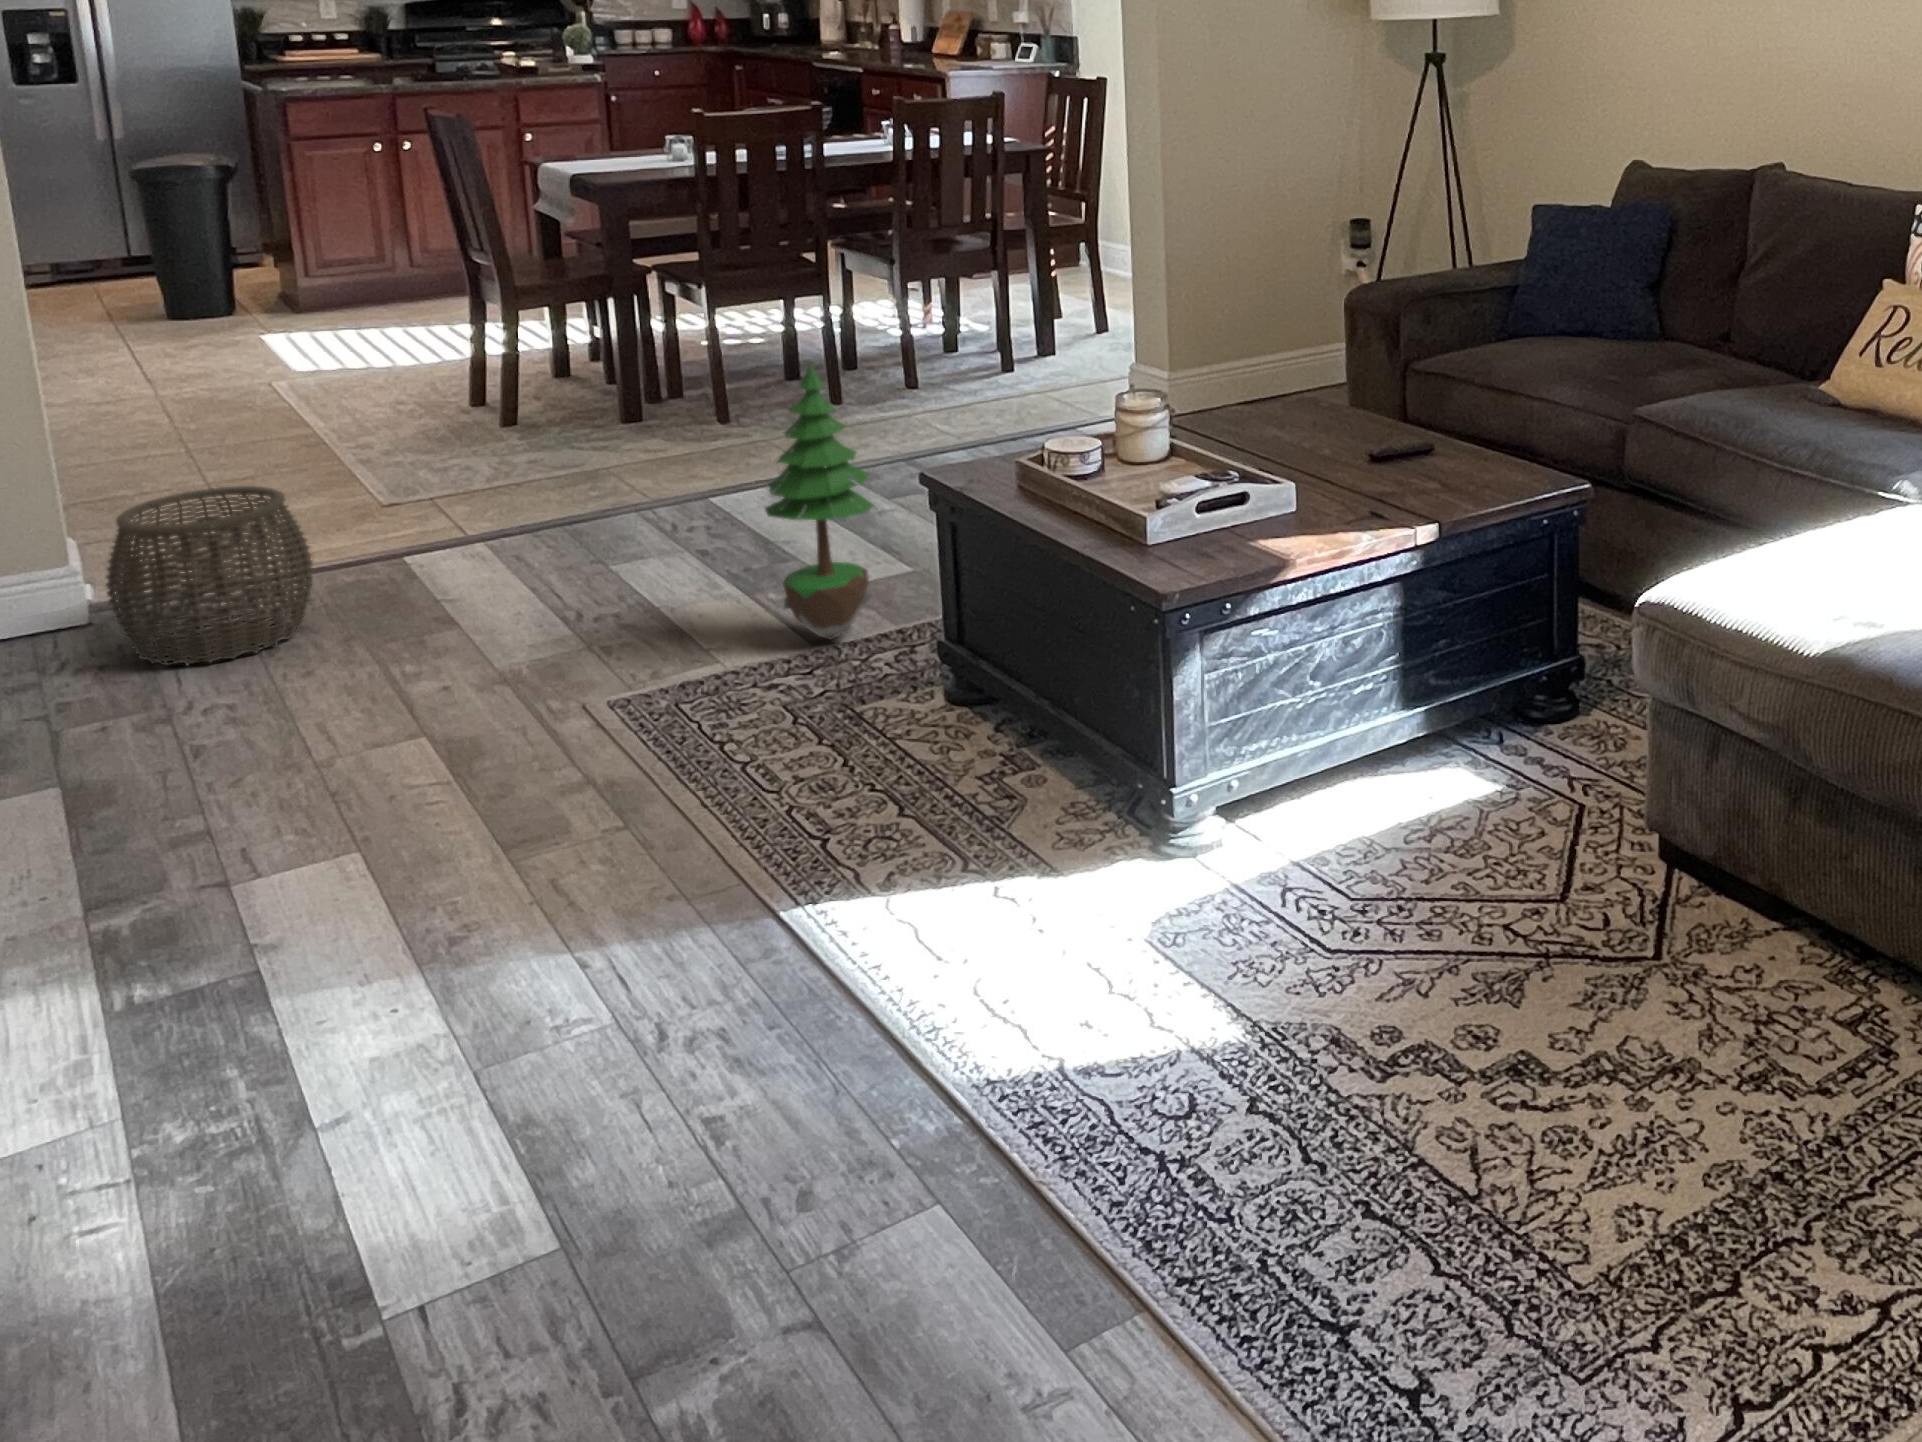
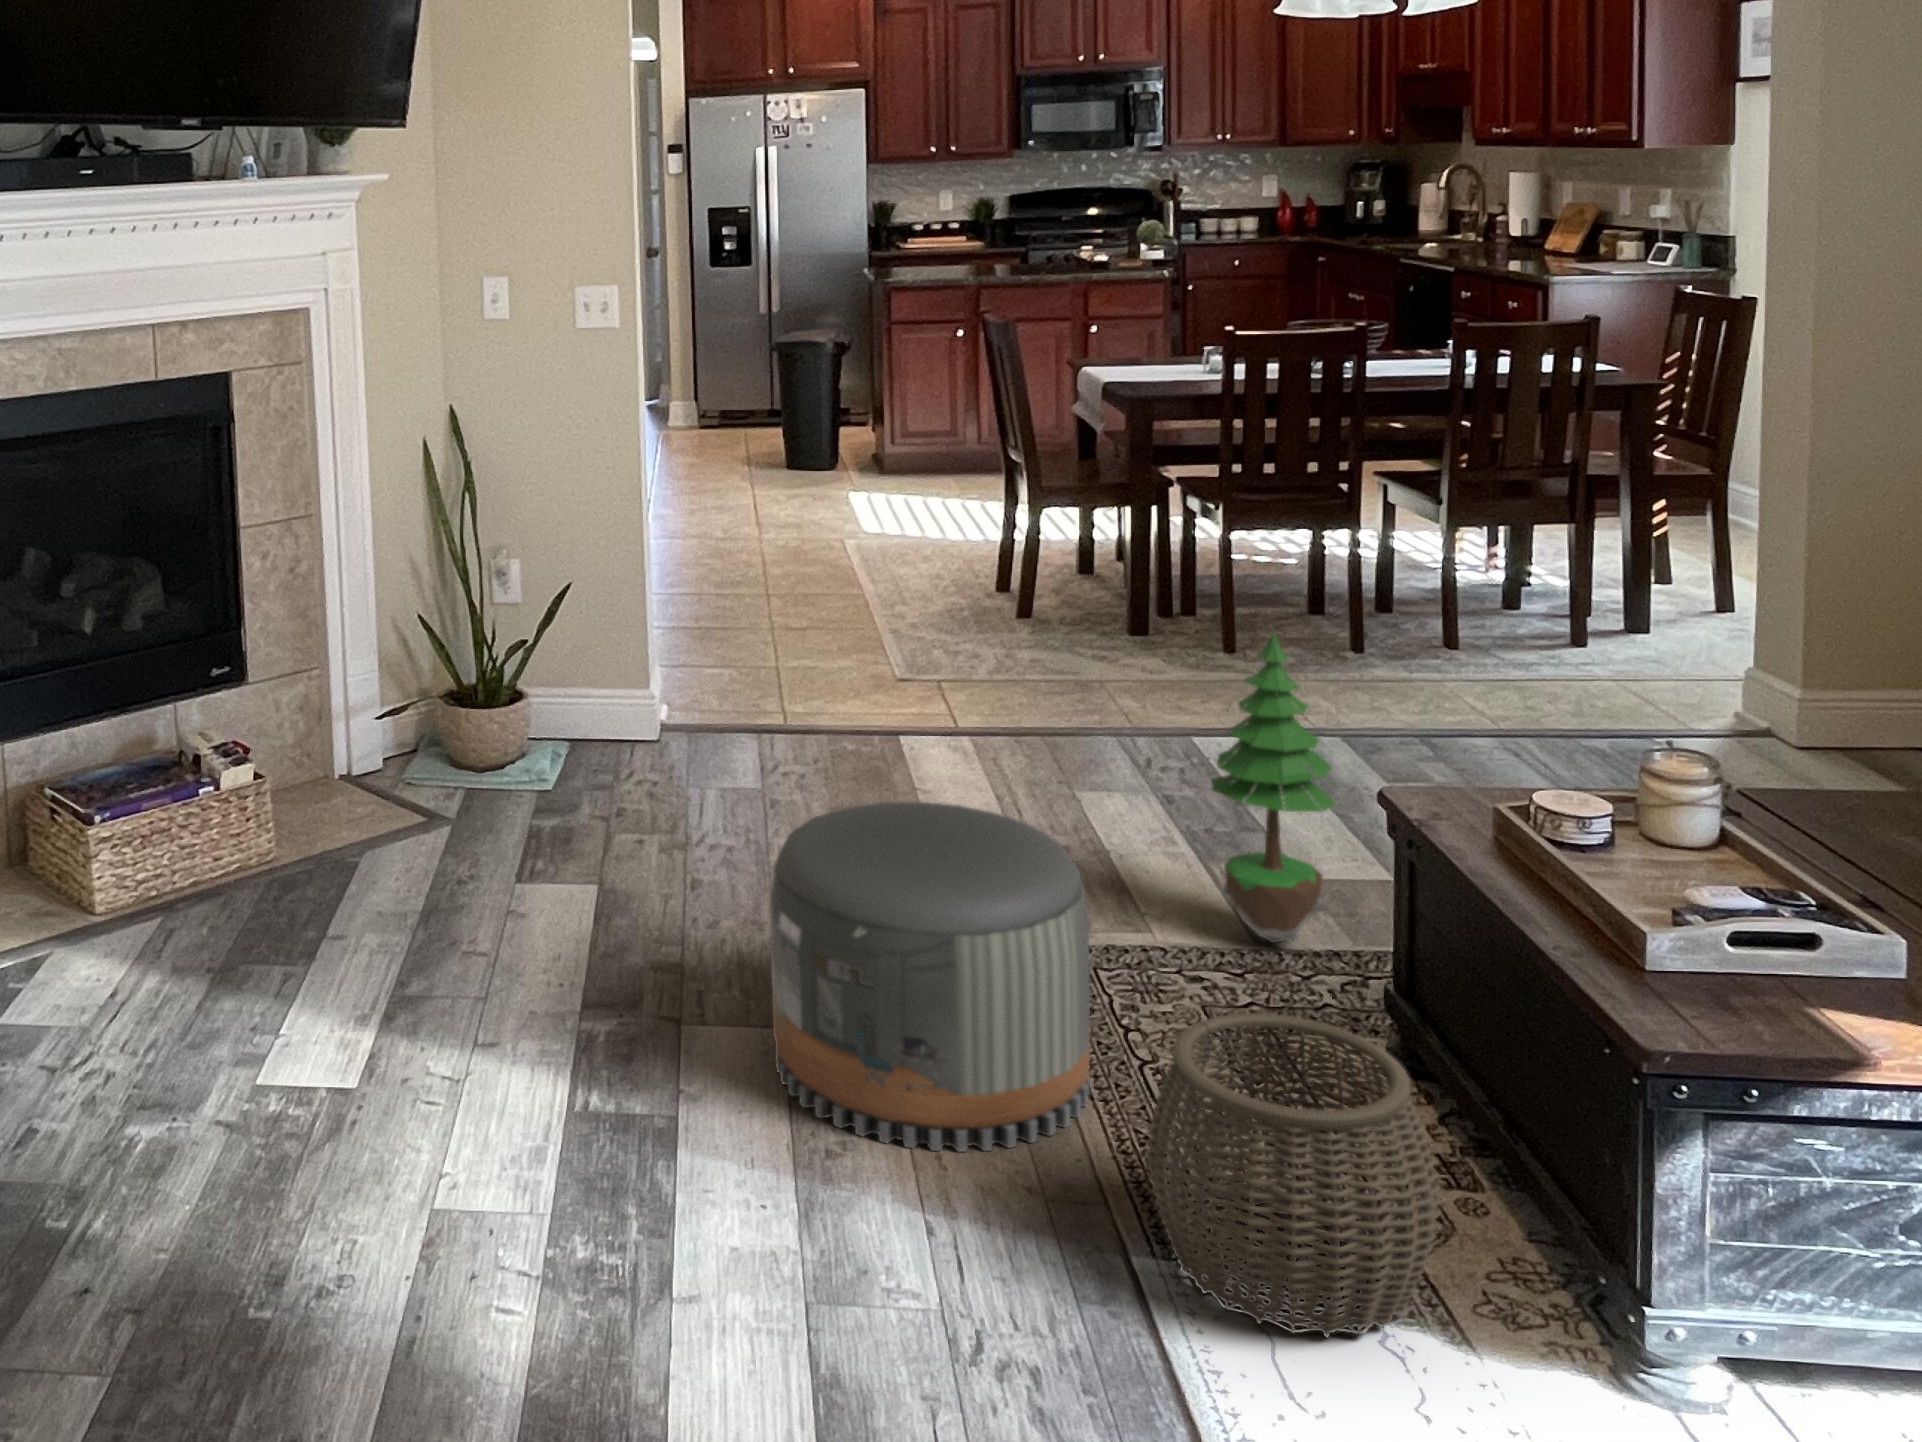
woven basket: present [106,486,313,666] -> present [1146,1013,1441,1337]
pouf: none [333,571,705,919] -> present [770,802,1090,1152]

